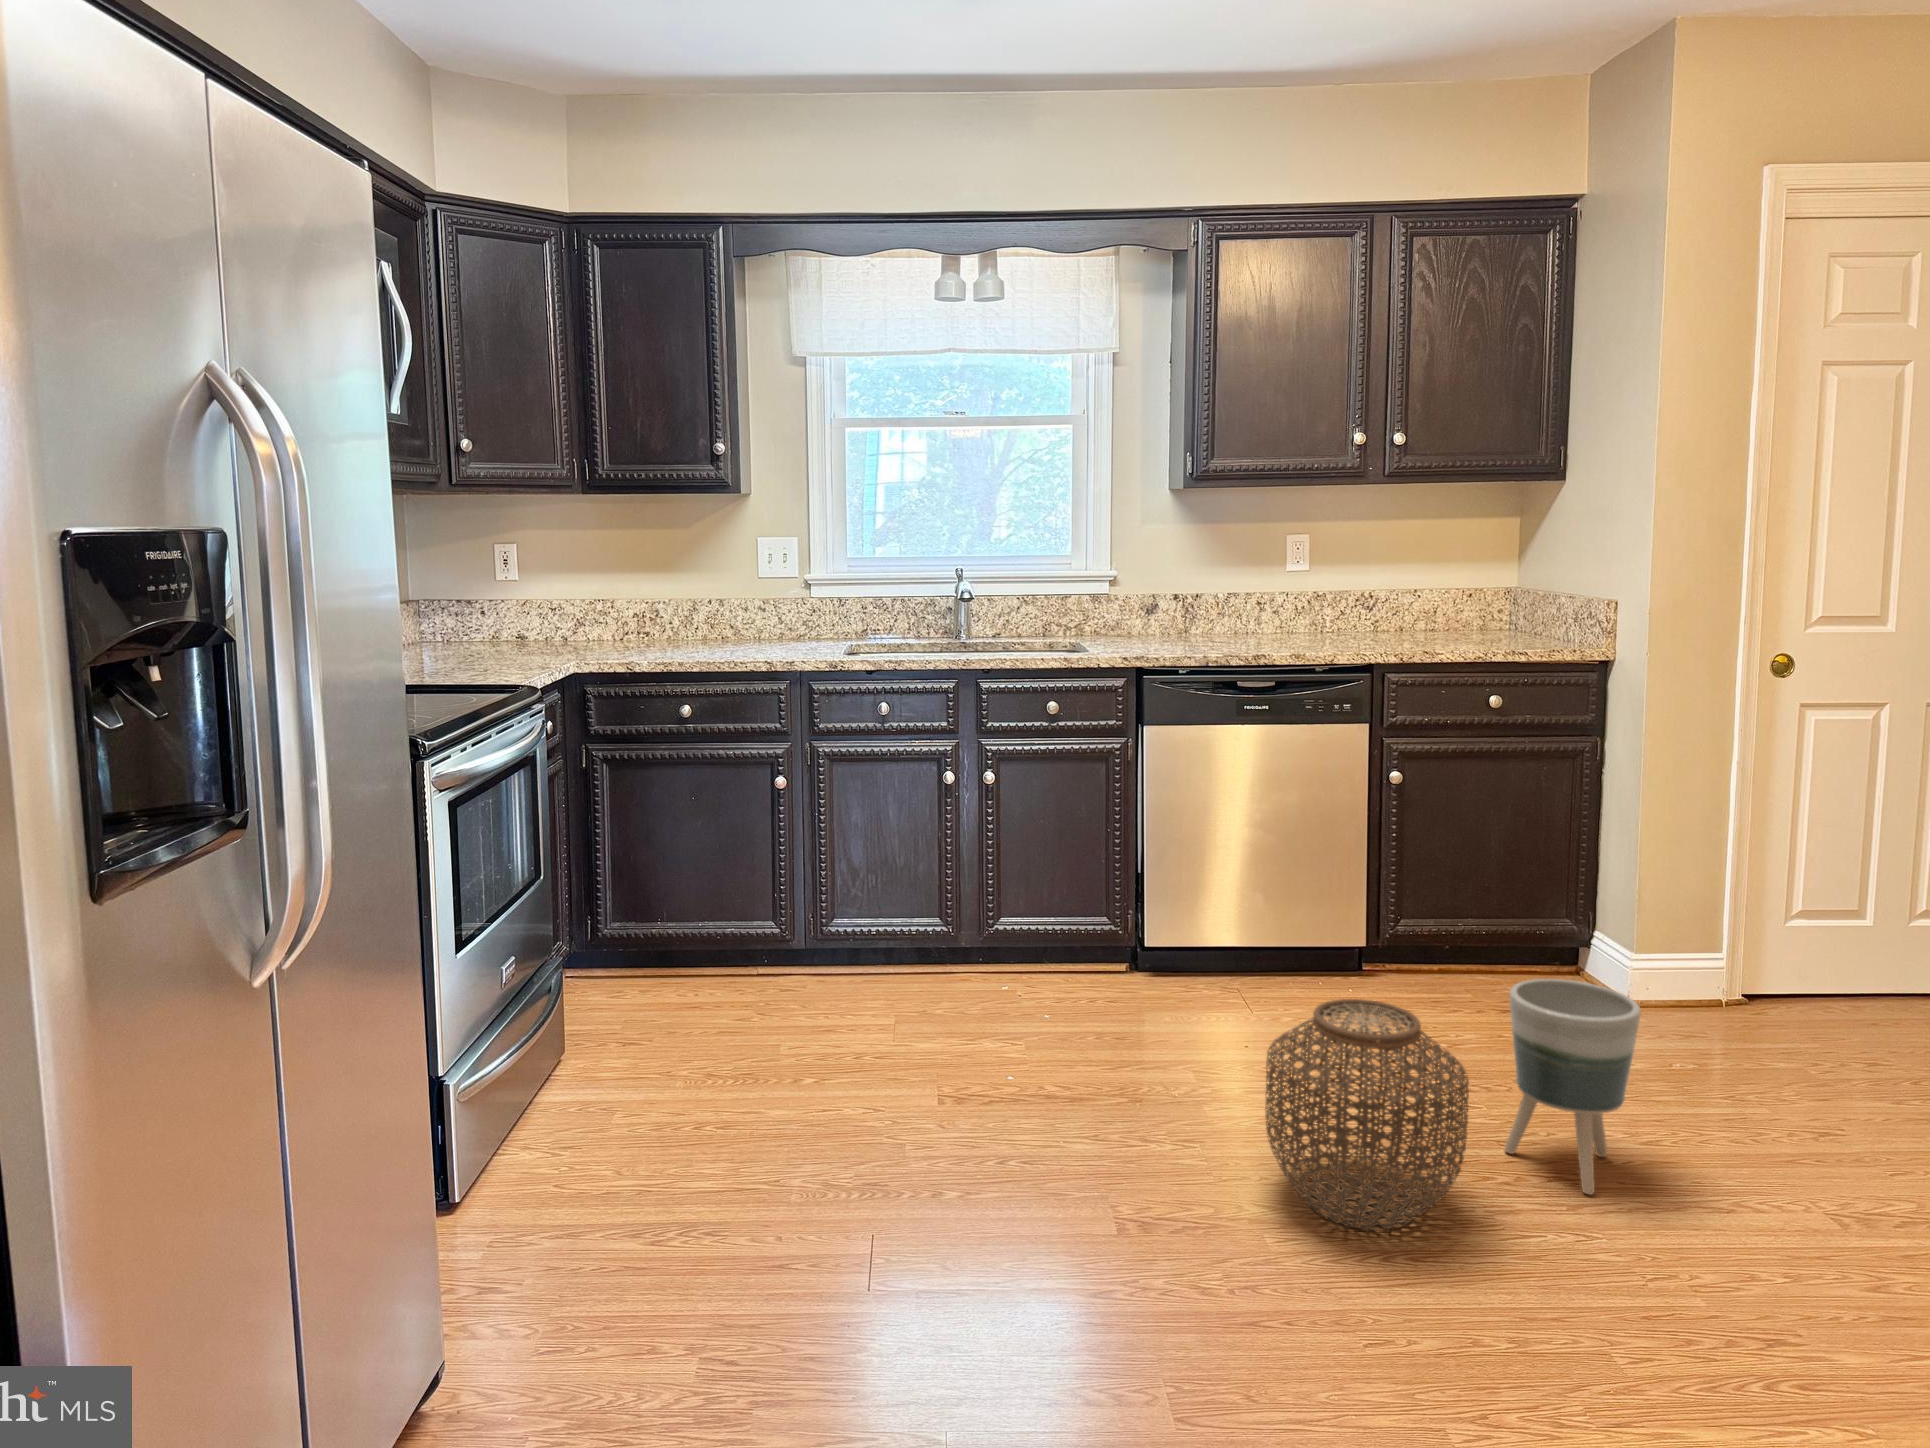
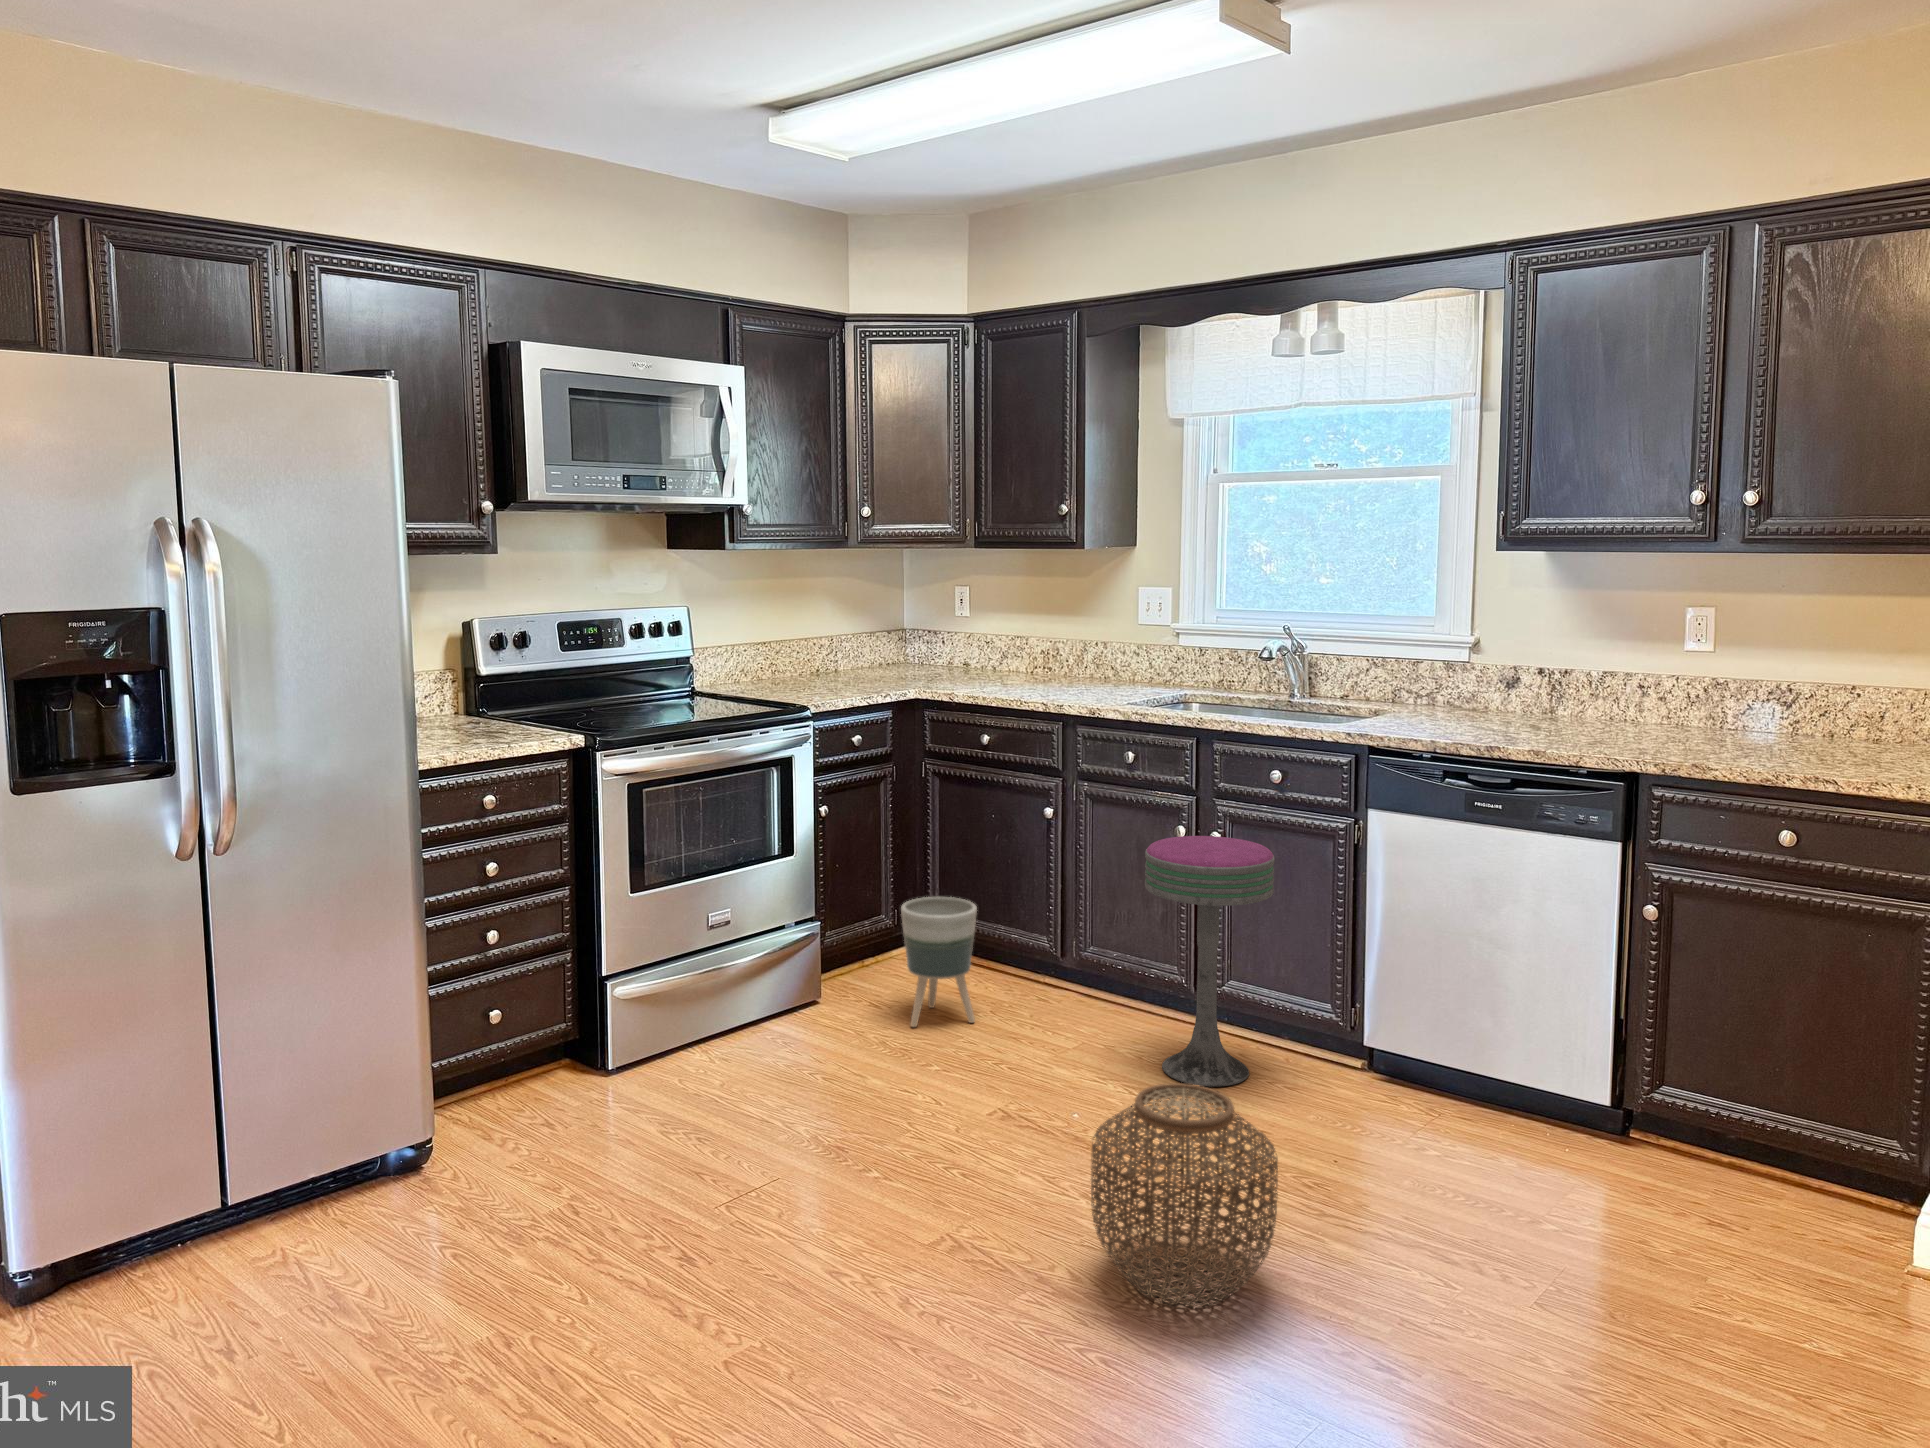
bar stool: none [973,774,1104,1029] -> present [1145,836,1275,1087]
planter: present [1505,979,1641,1195] -> present [901,897,977,1027]

